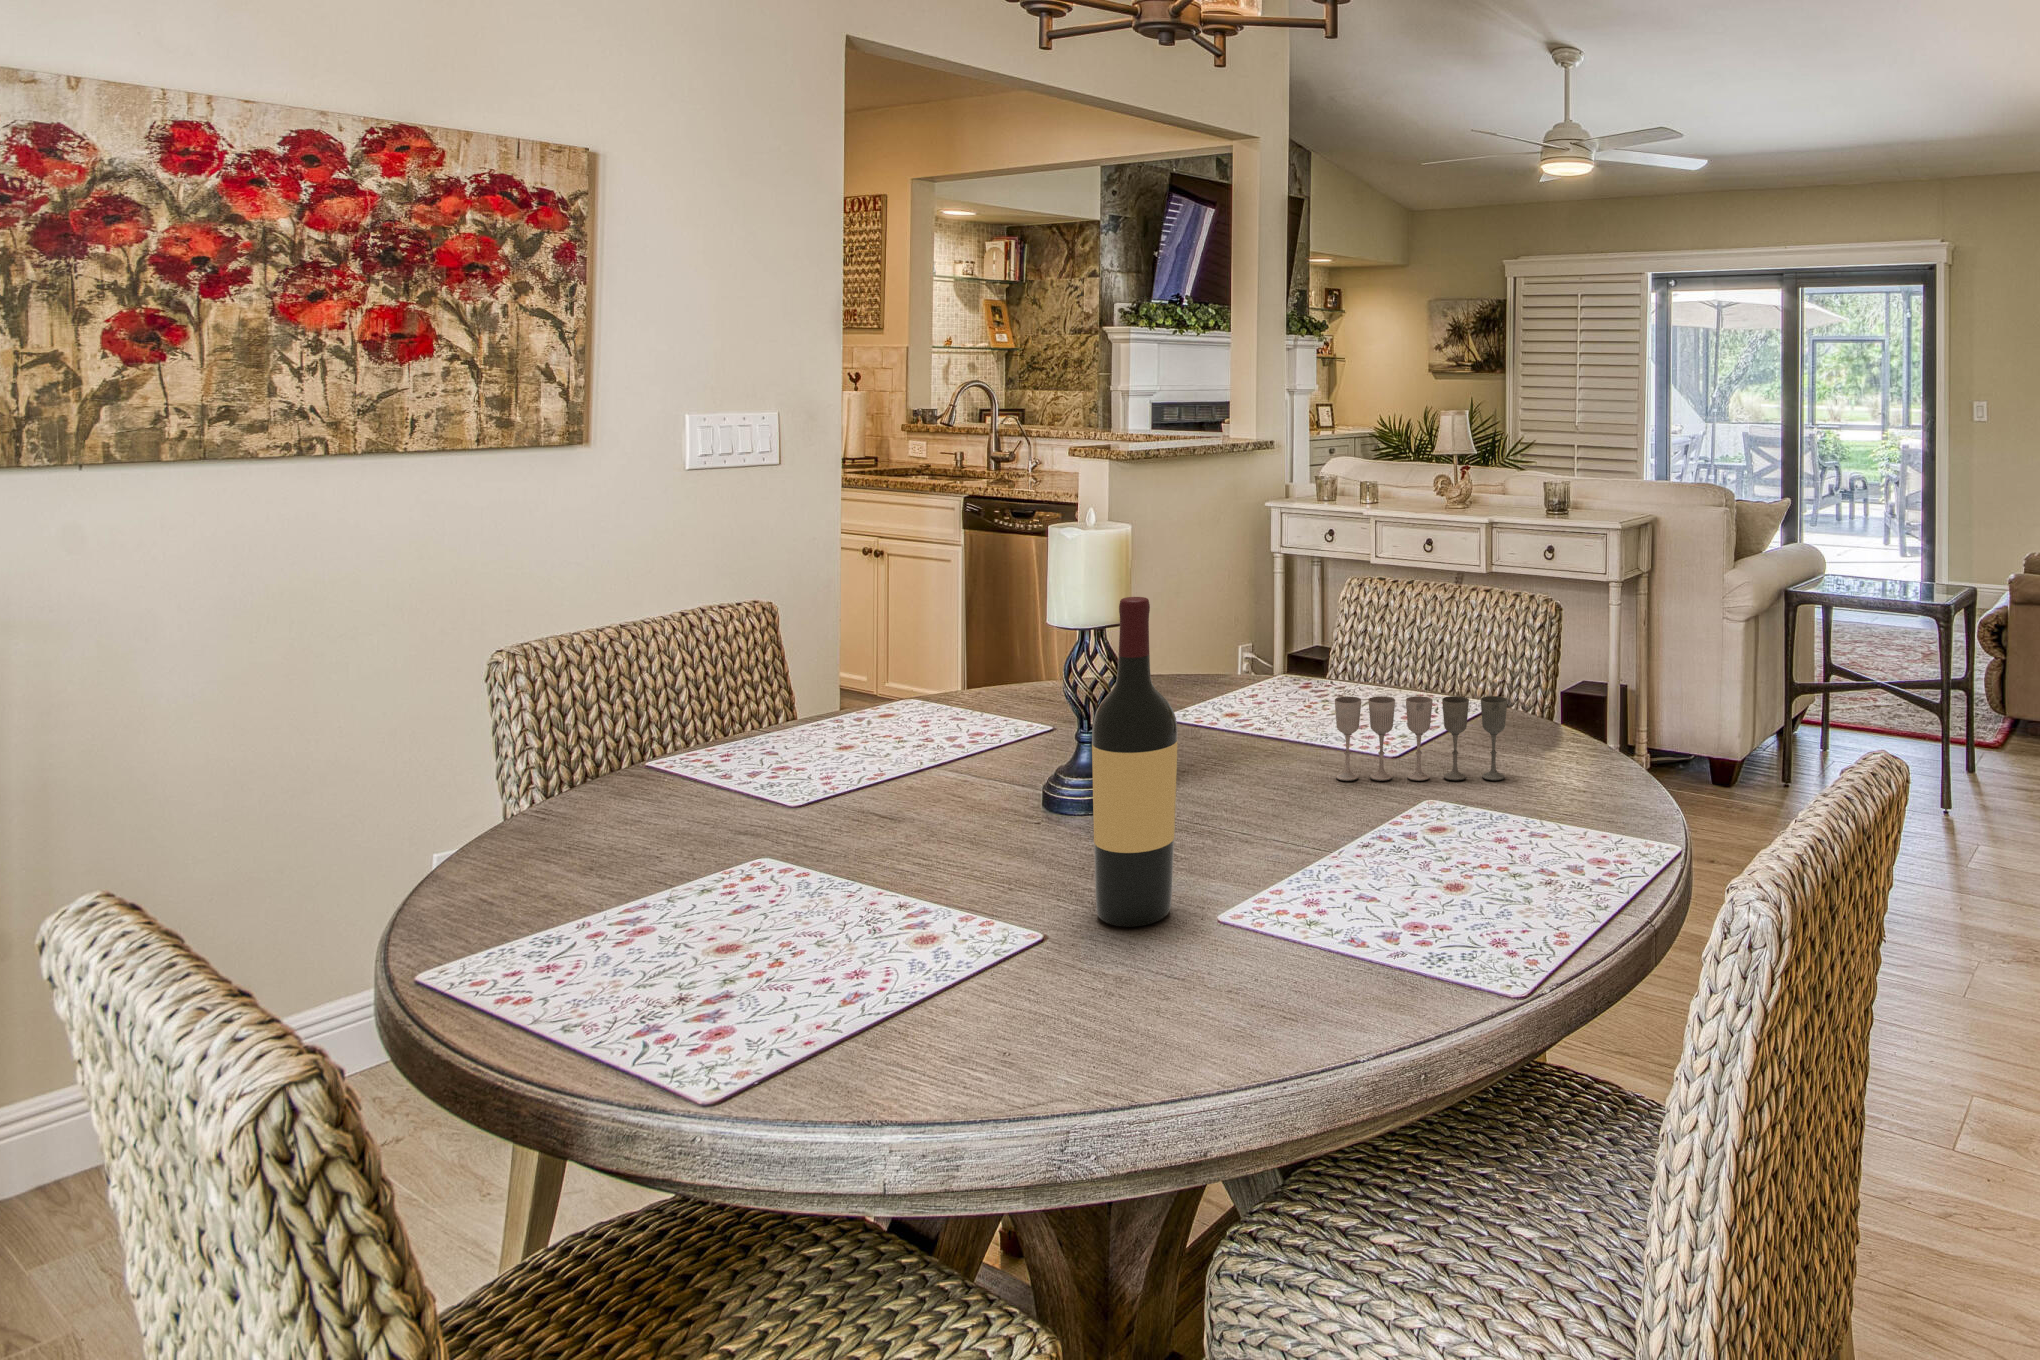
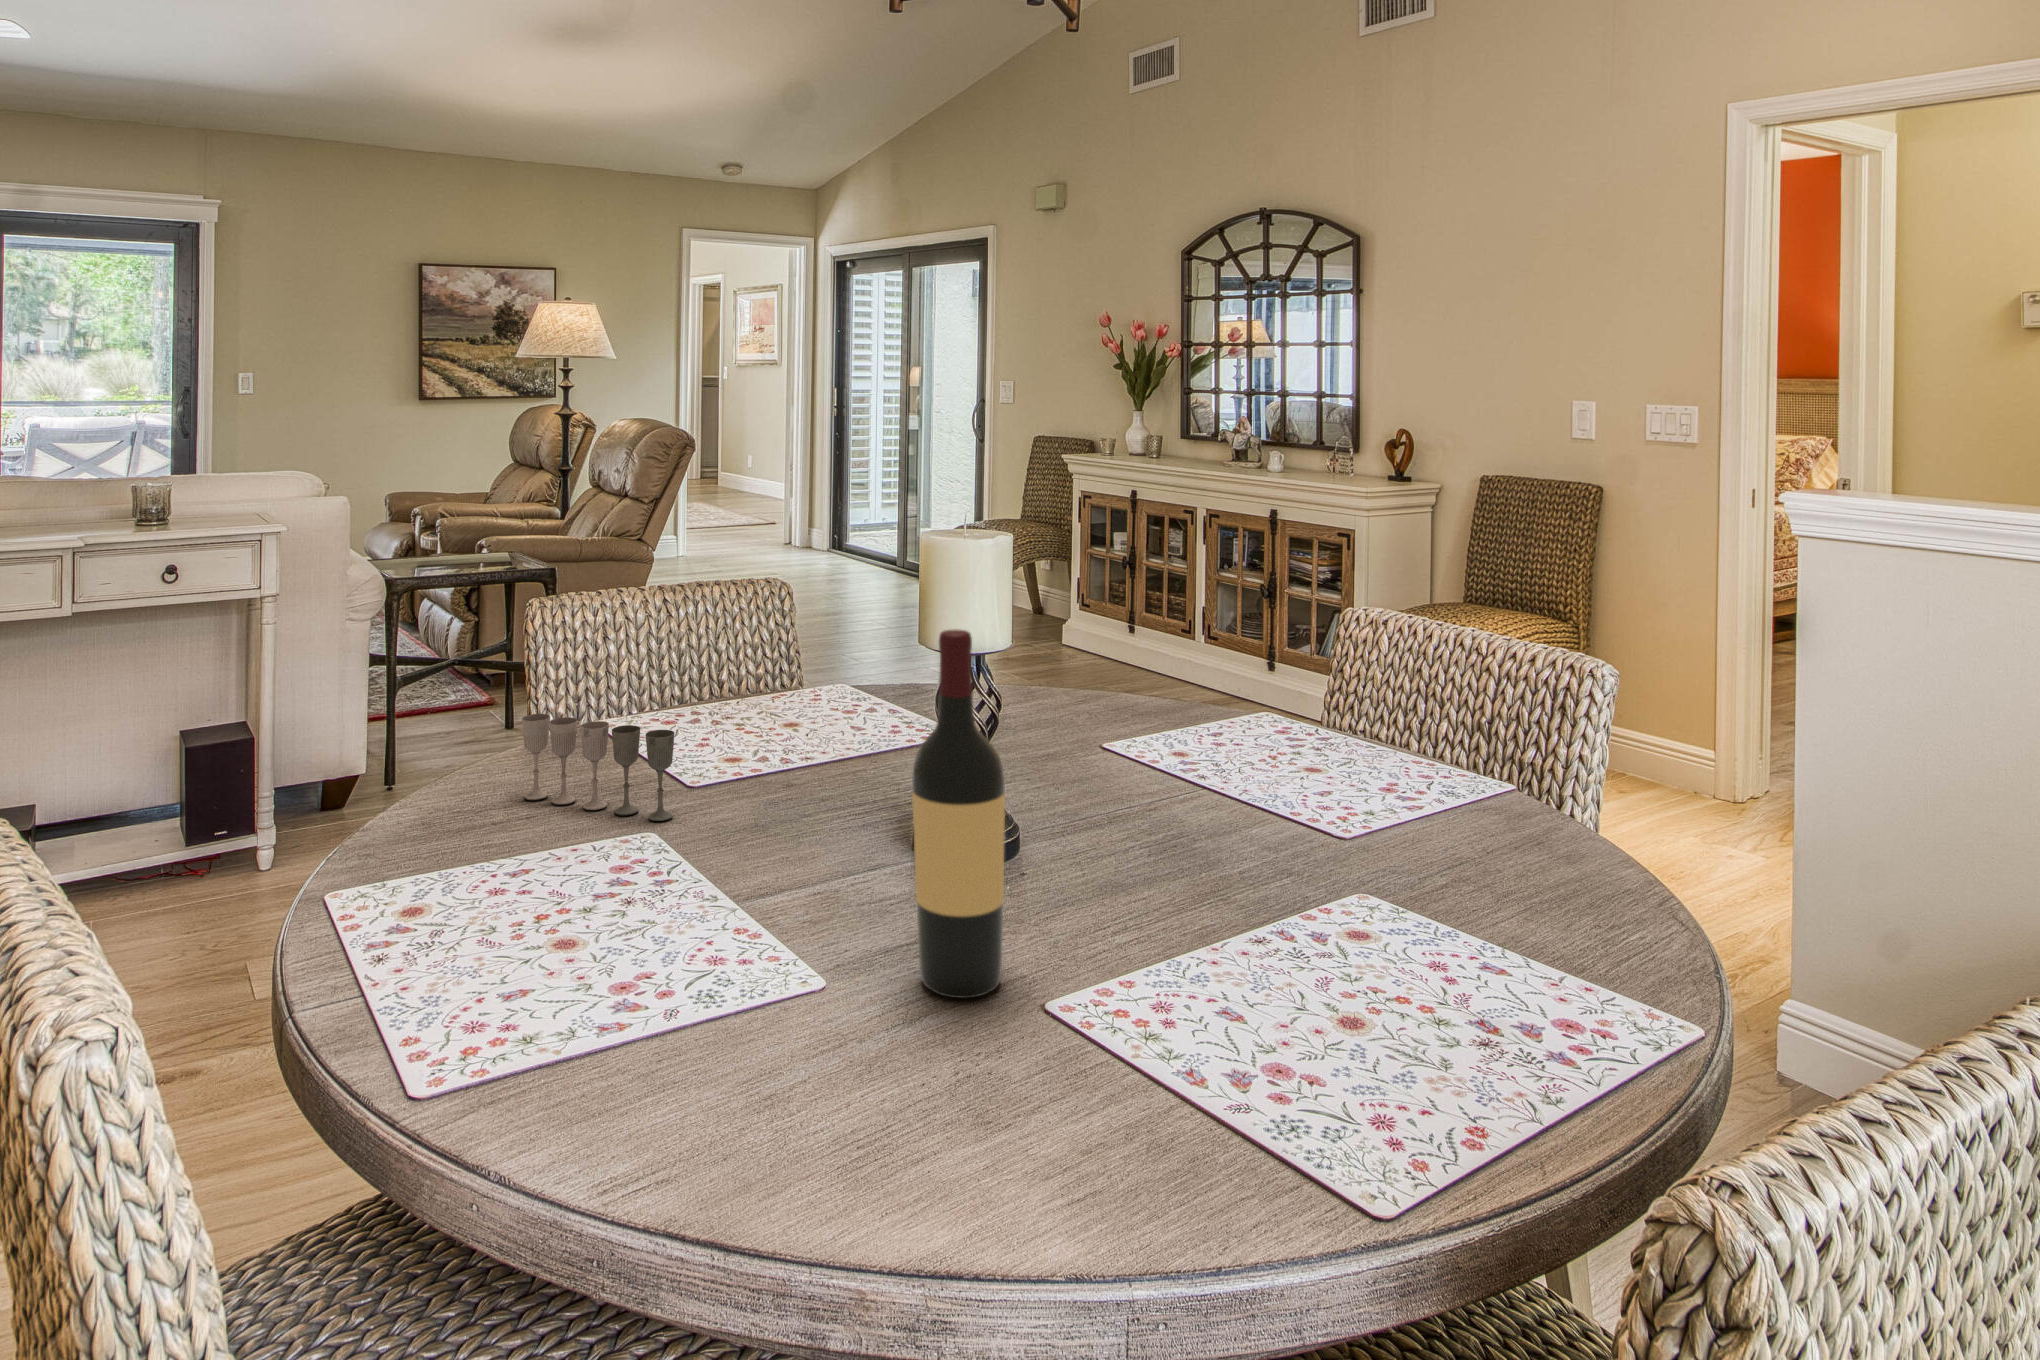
wine glass: present [1335,696,1507,781] -> present [522,714,674,821]

